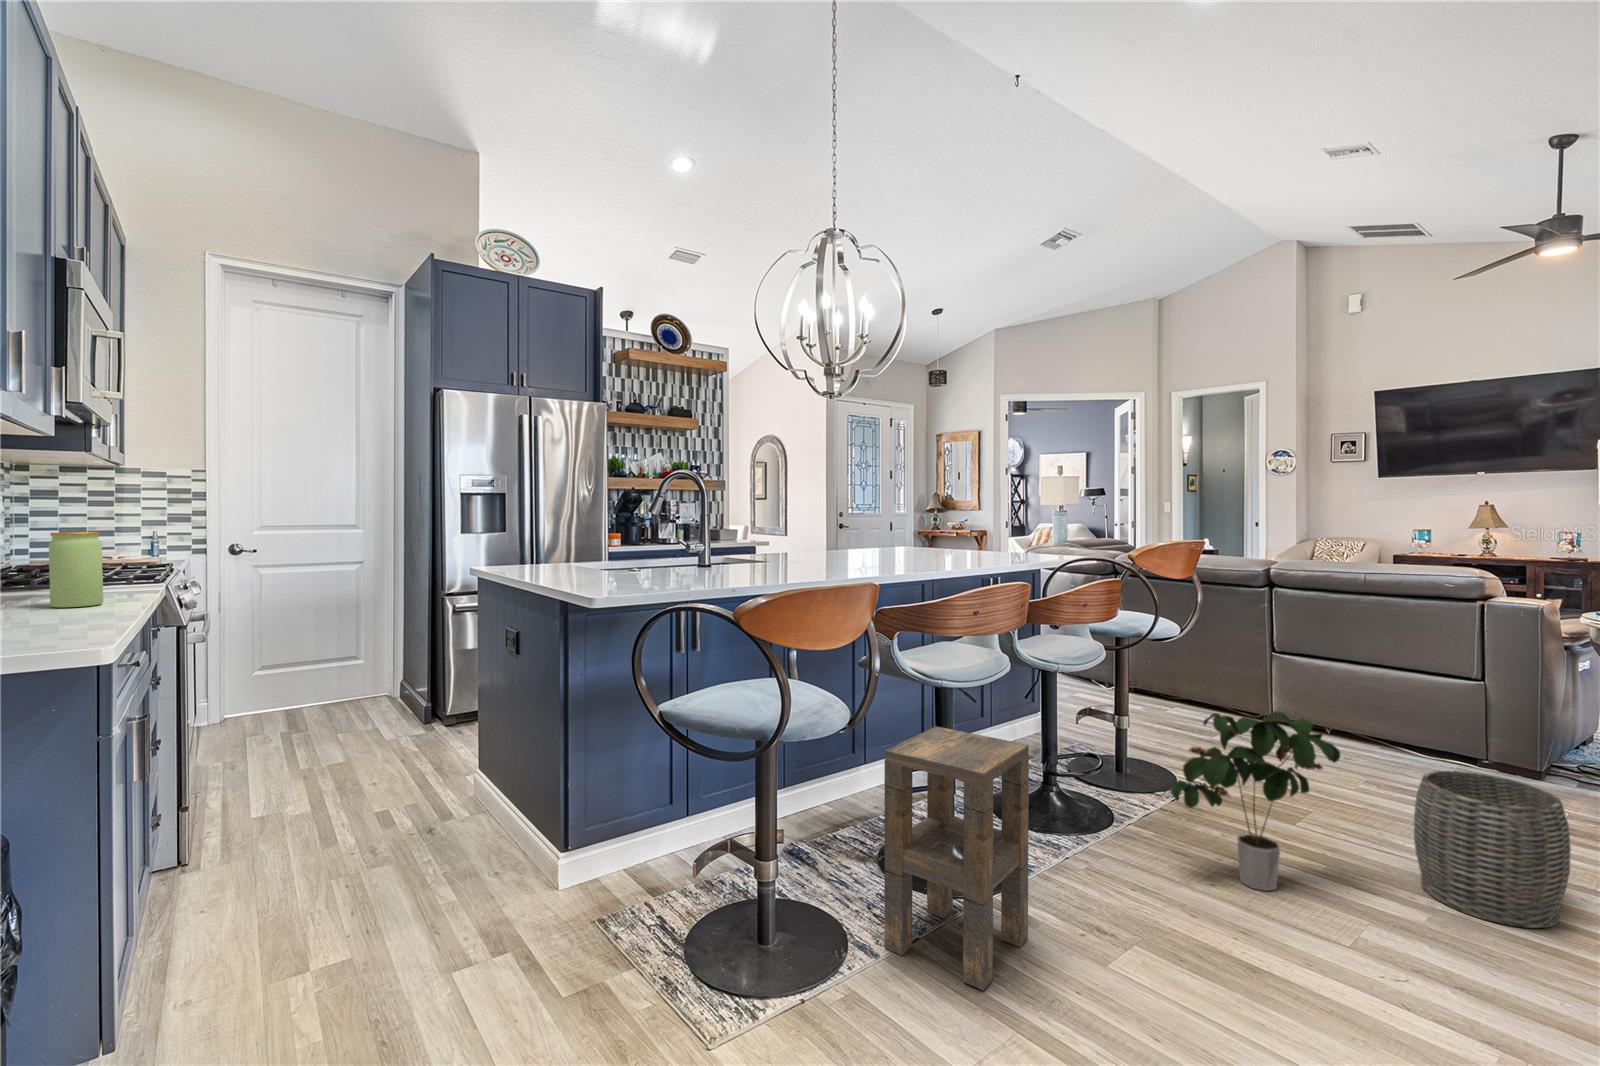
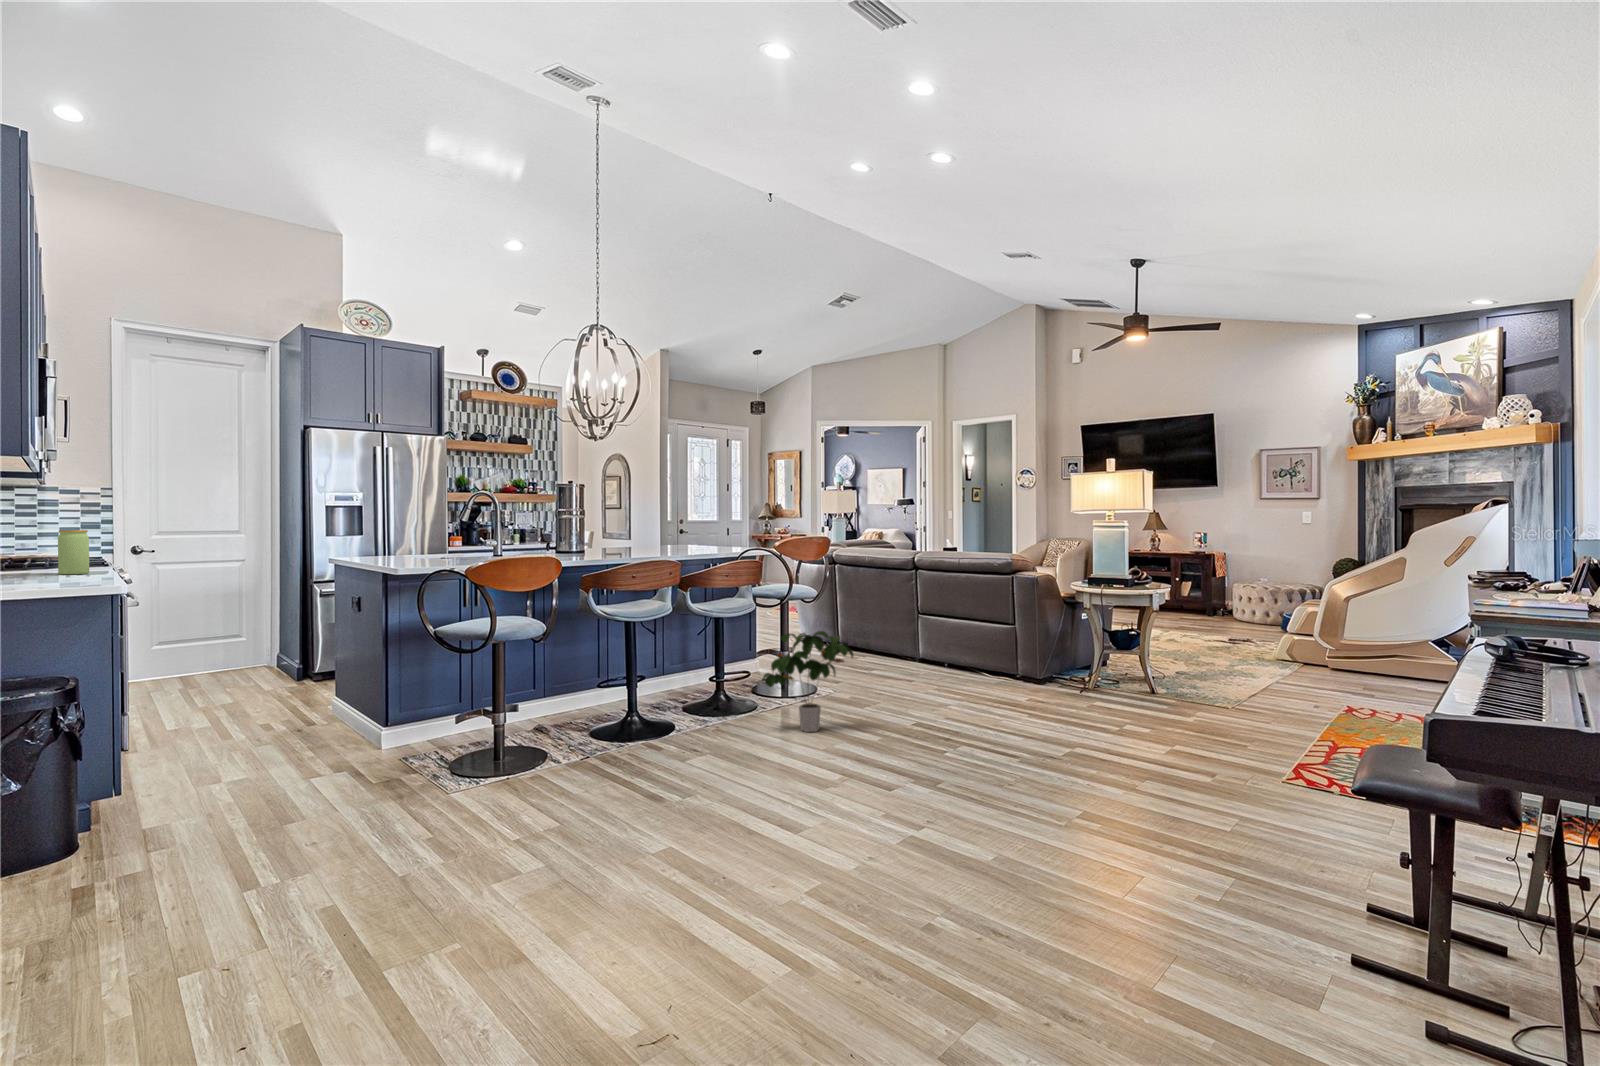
side table: present [885,726,1029,990] -> none [568,640,654,768]
woven basket: present [1414,771,1571,928] -> none [895,663,959,738]

